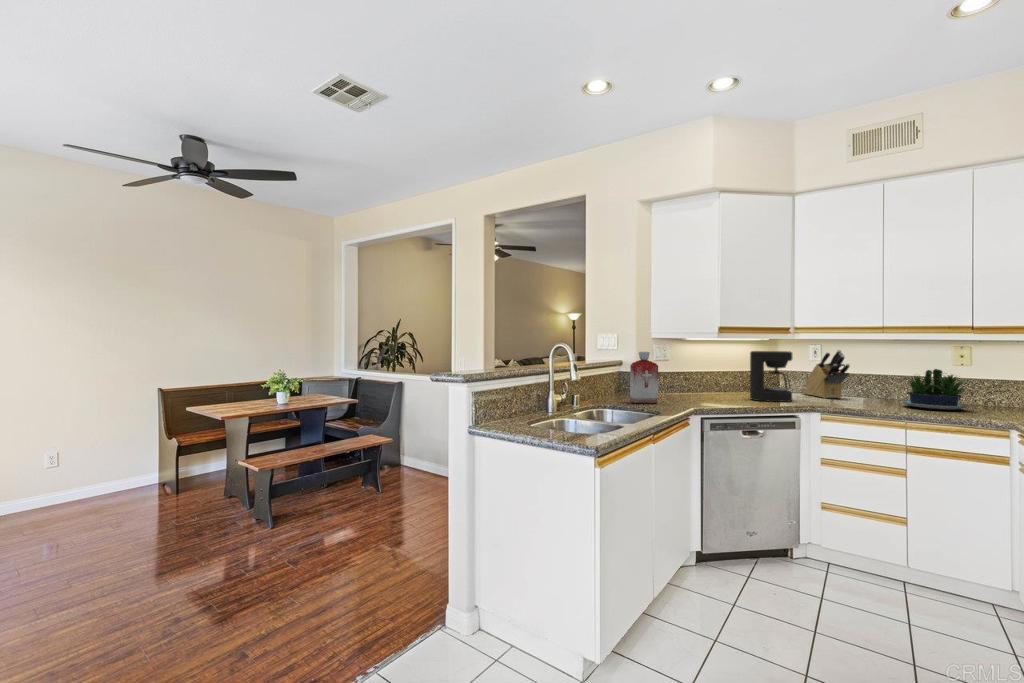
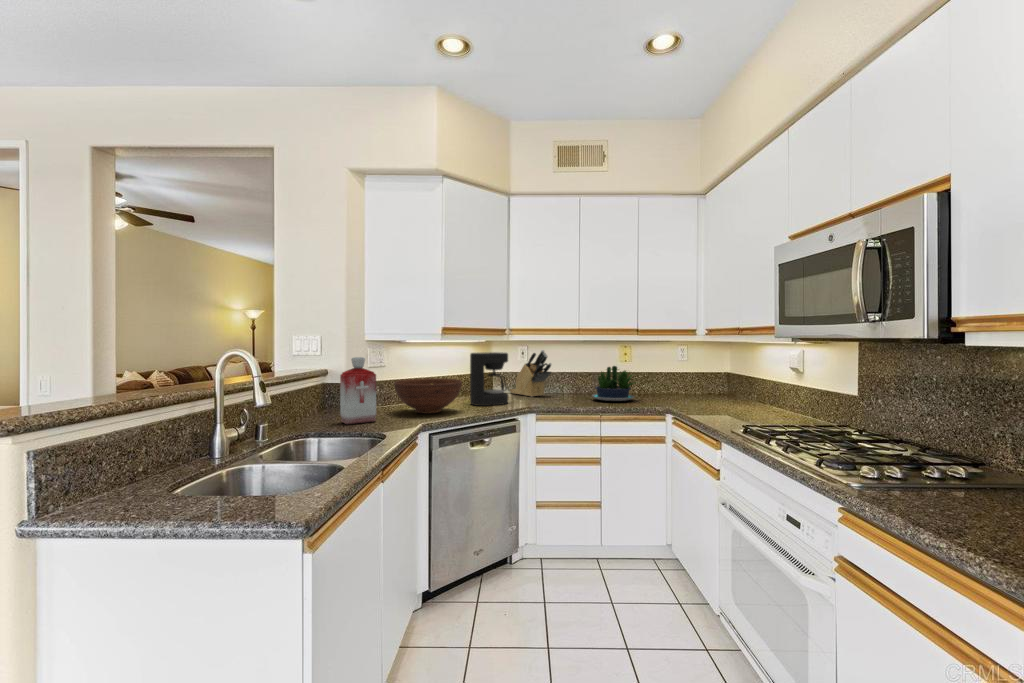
fruit bowl: none [675,372,738,402] -> present [394,378,462,414]

